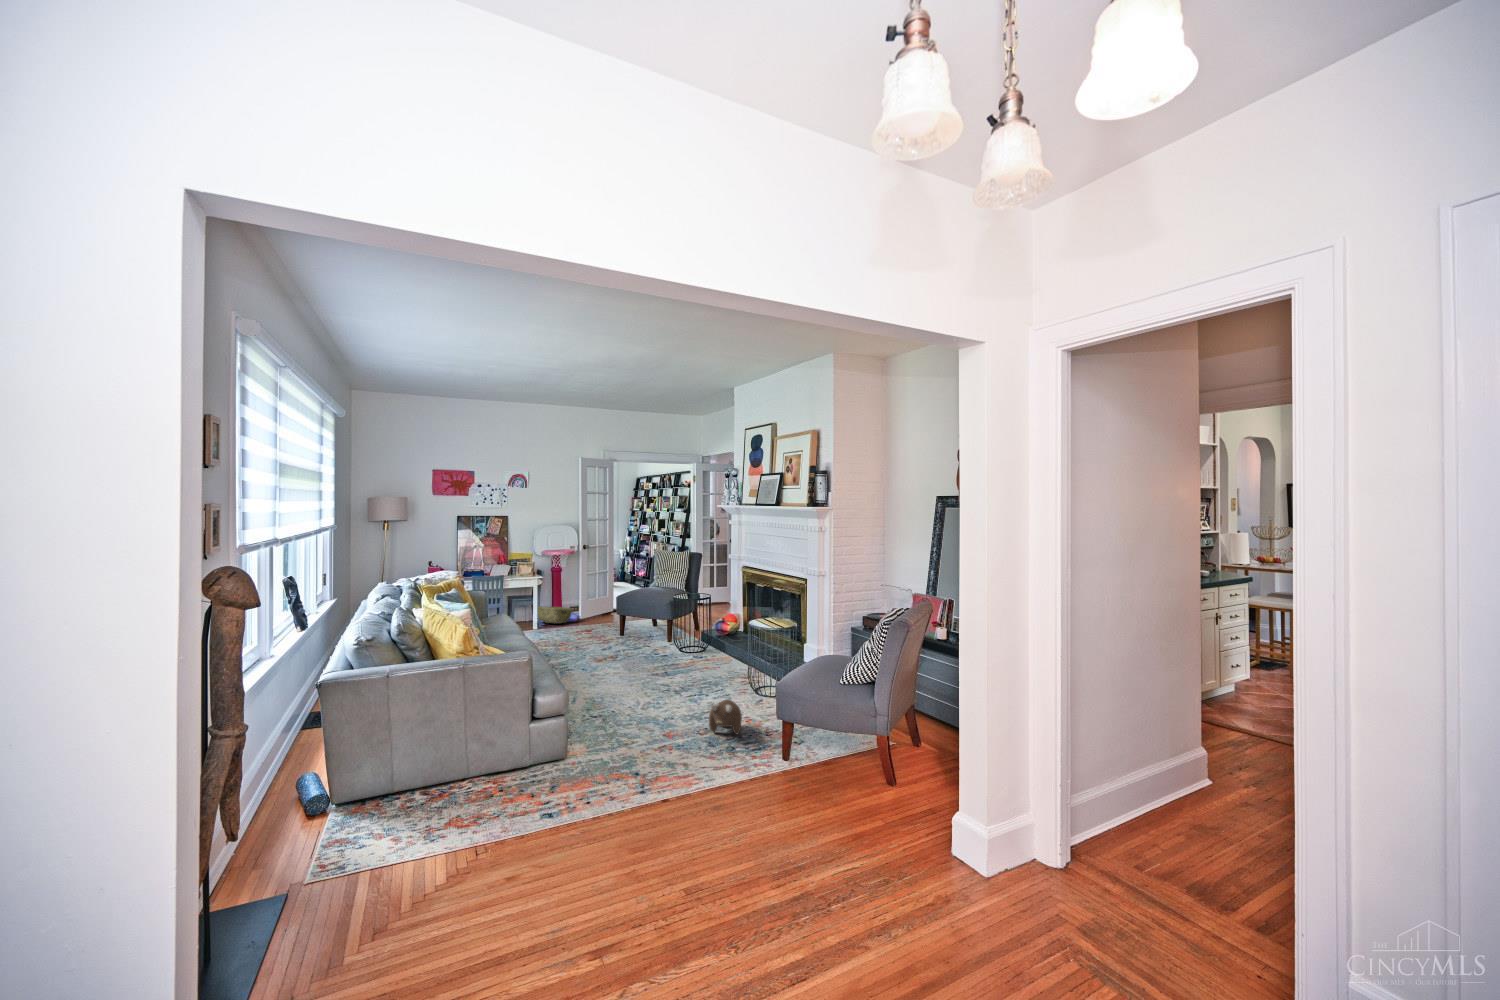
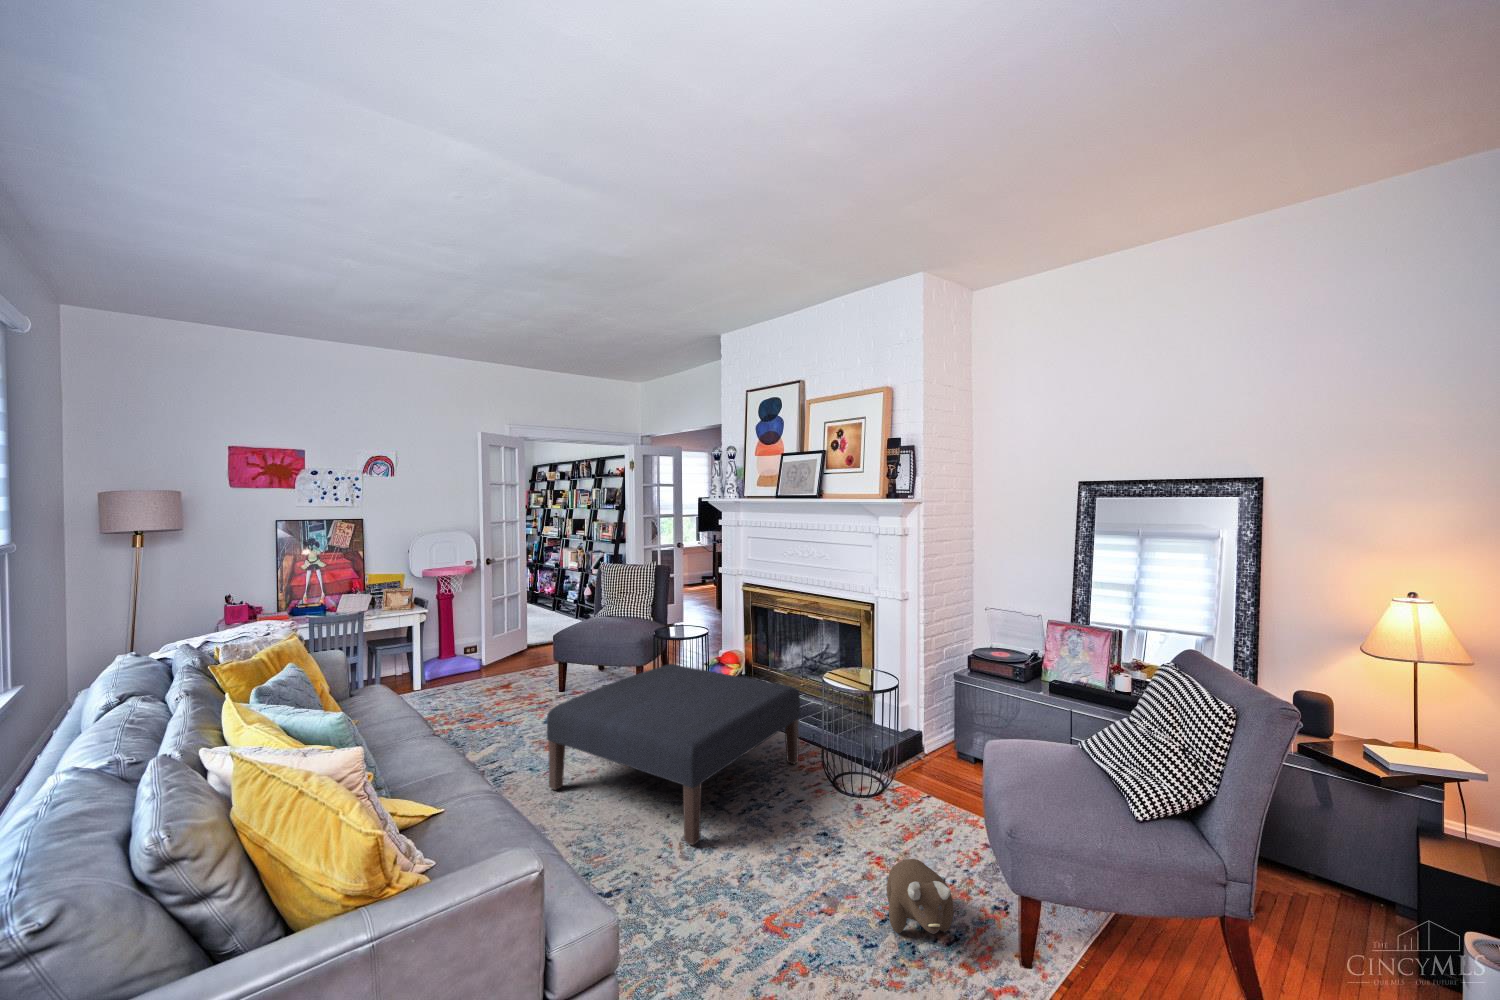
woven basket: present [537,606,573,623] -> none [412,652,477,680]
ottoman: none [583,613,735,698] -> present [547,664,800,845]

